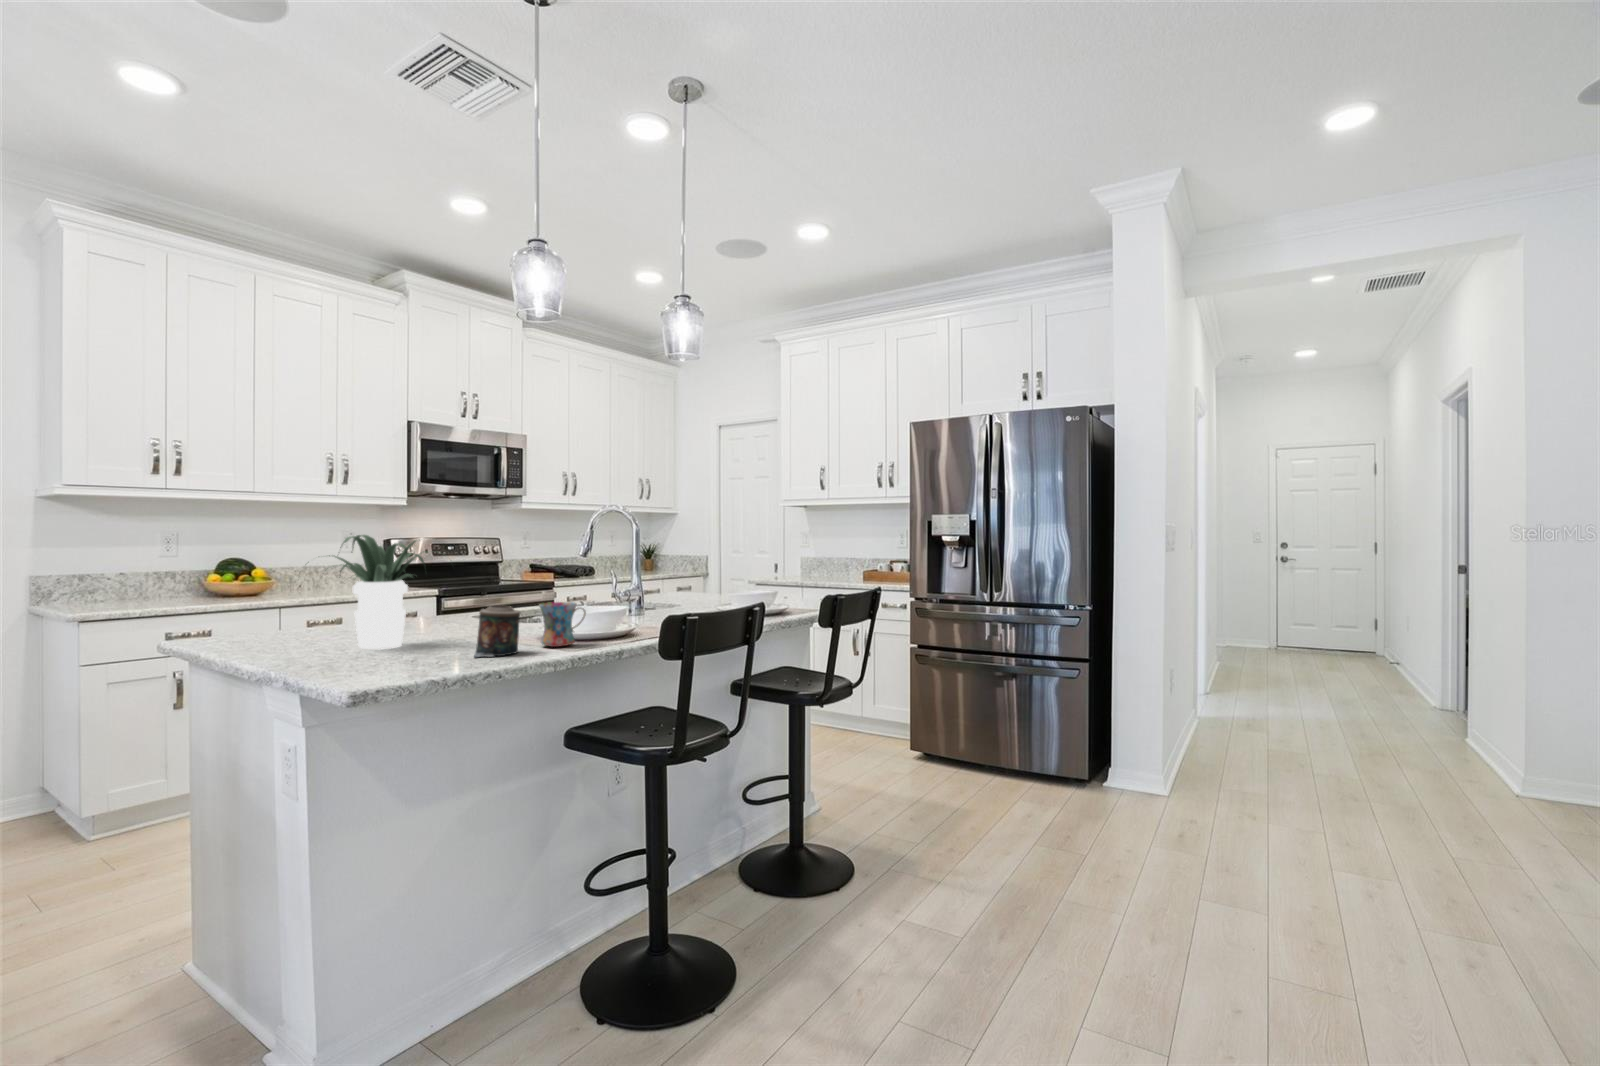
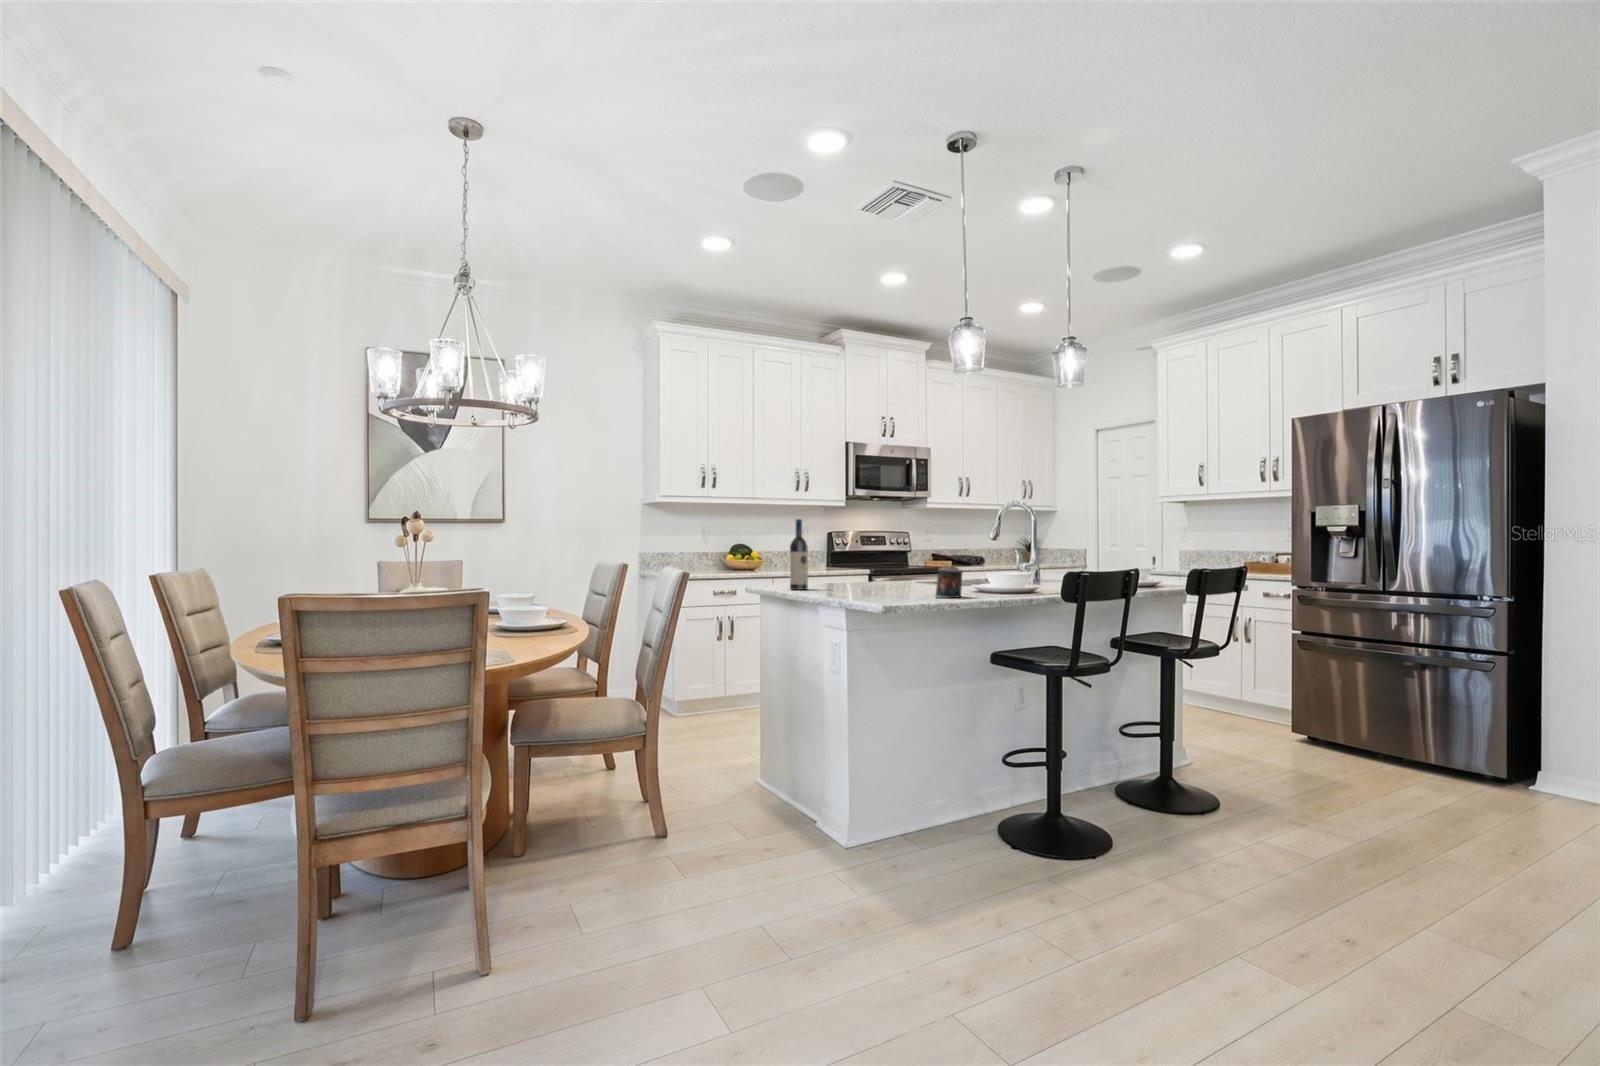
wine bottle: none [231,529,267,648] -> present [790,519,808,590]
potted plant: present [308,535,424,649] -> none [831,522,917,593]
mug: present [539,602,586,647] -> none [972,567,1003,596]

